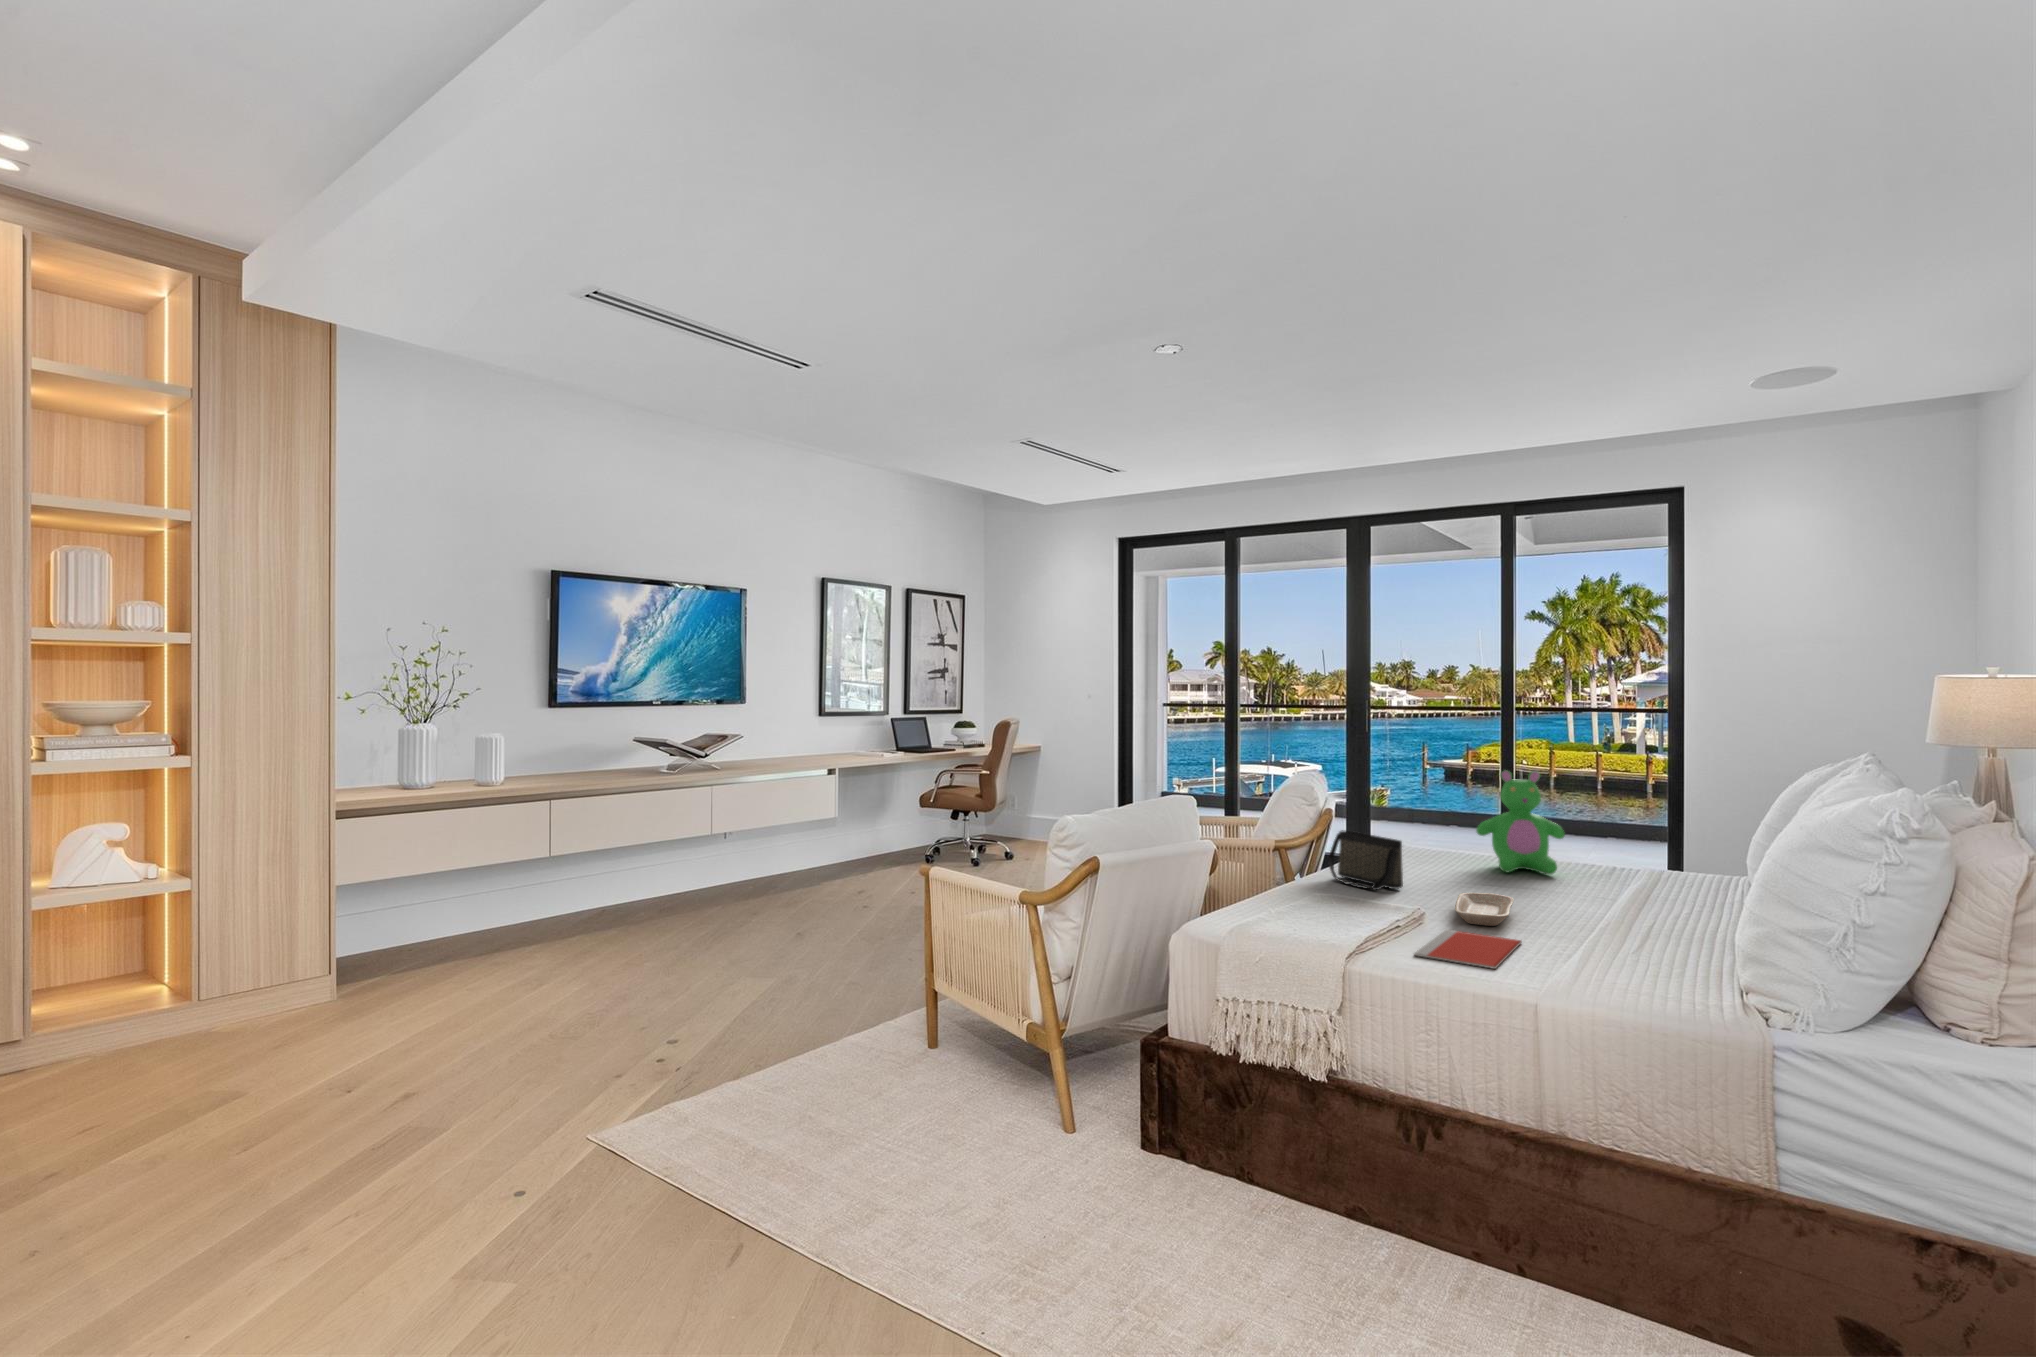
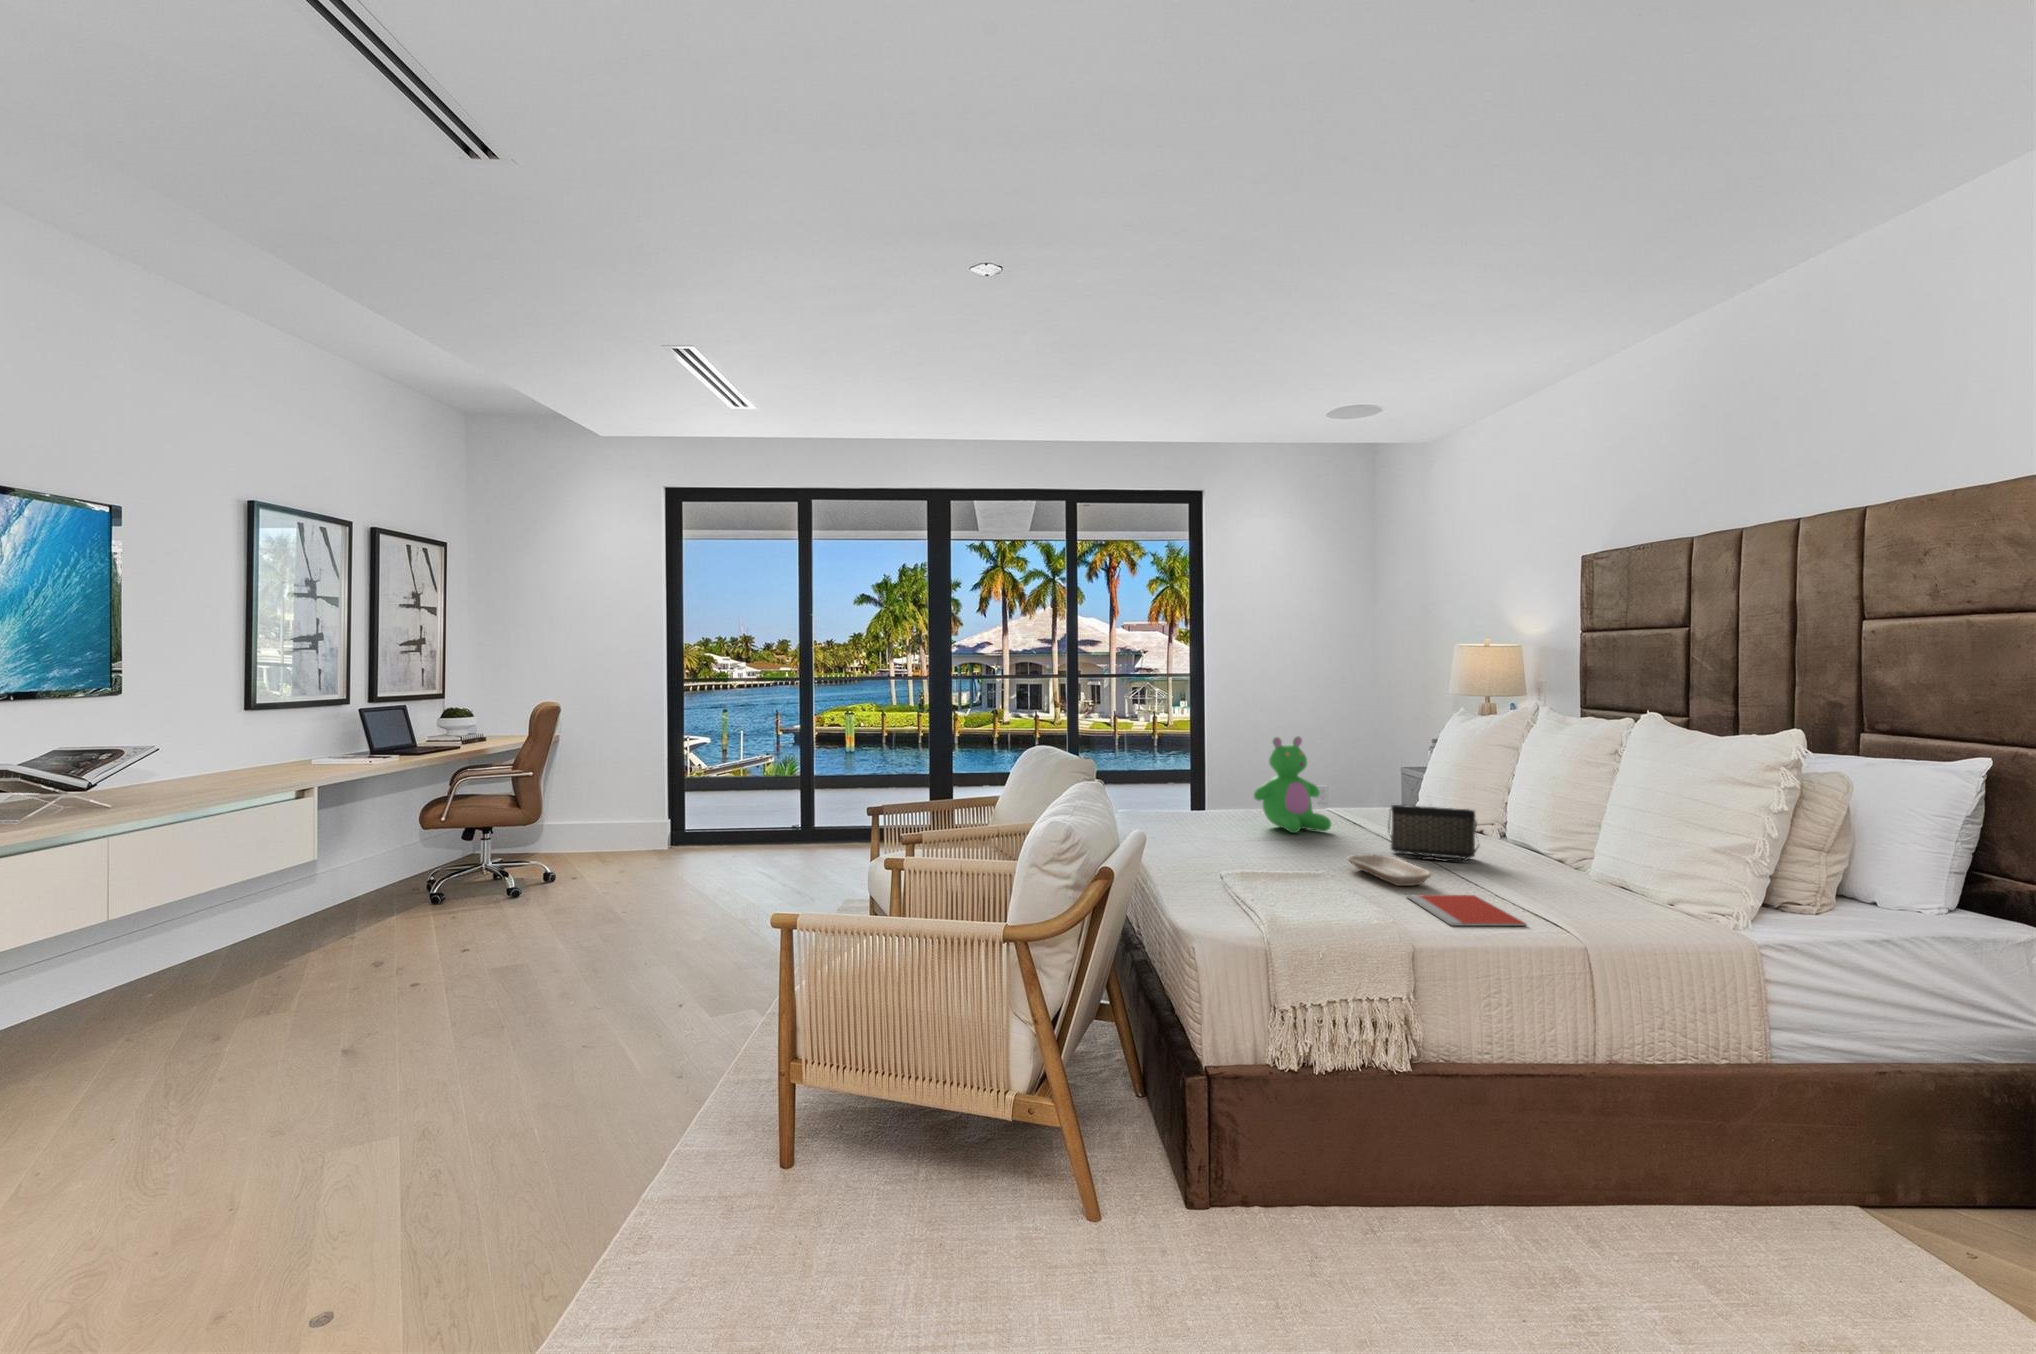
handbag: present [1329,830,1403,890] -> present [1388,805,1479,862]

